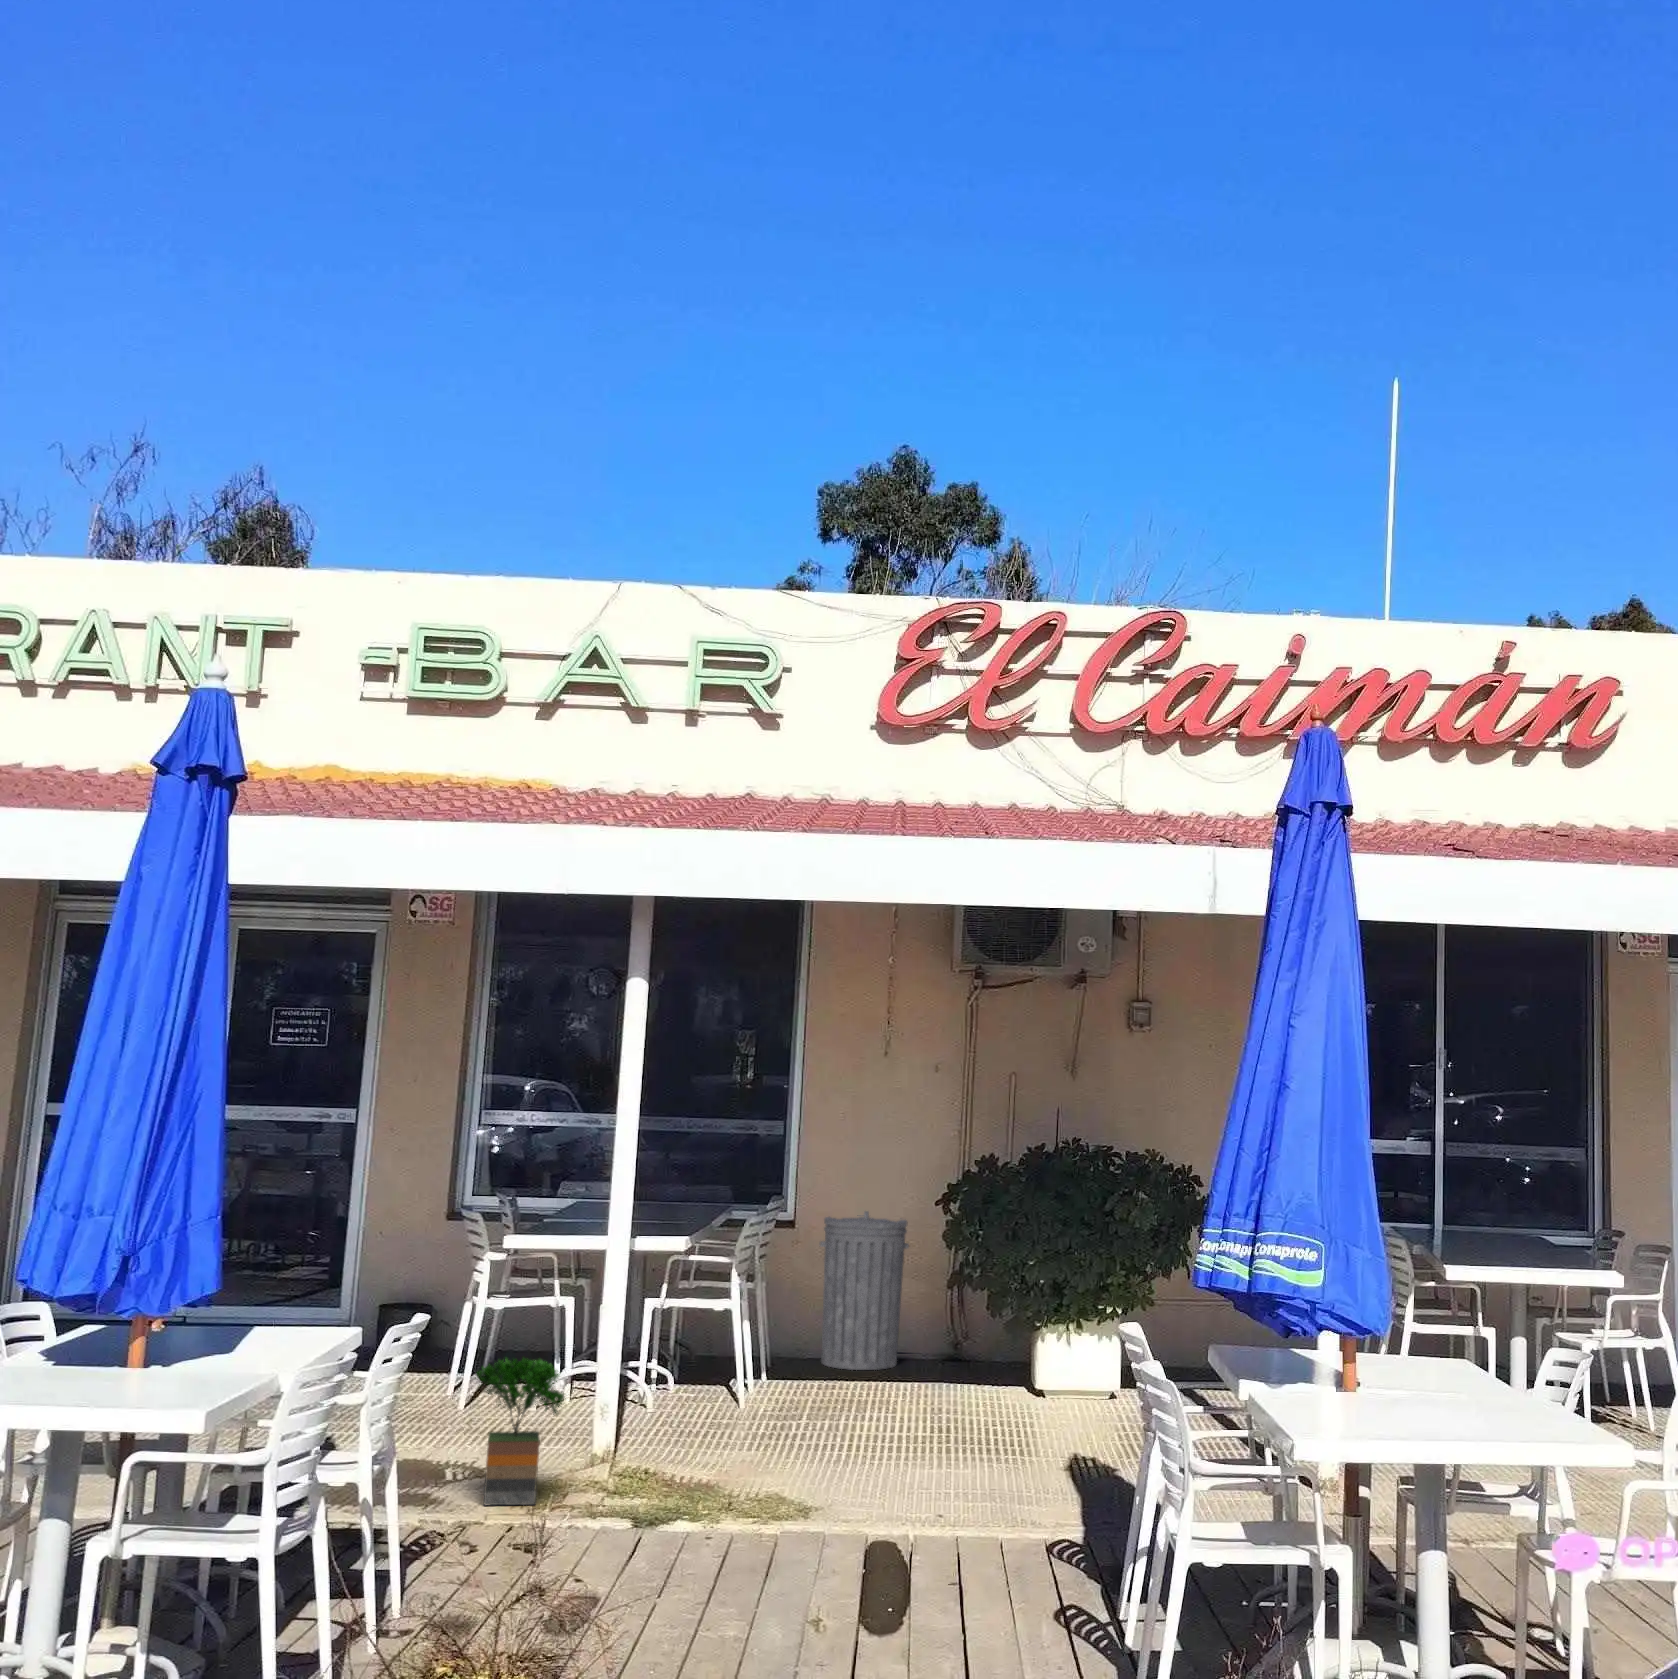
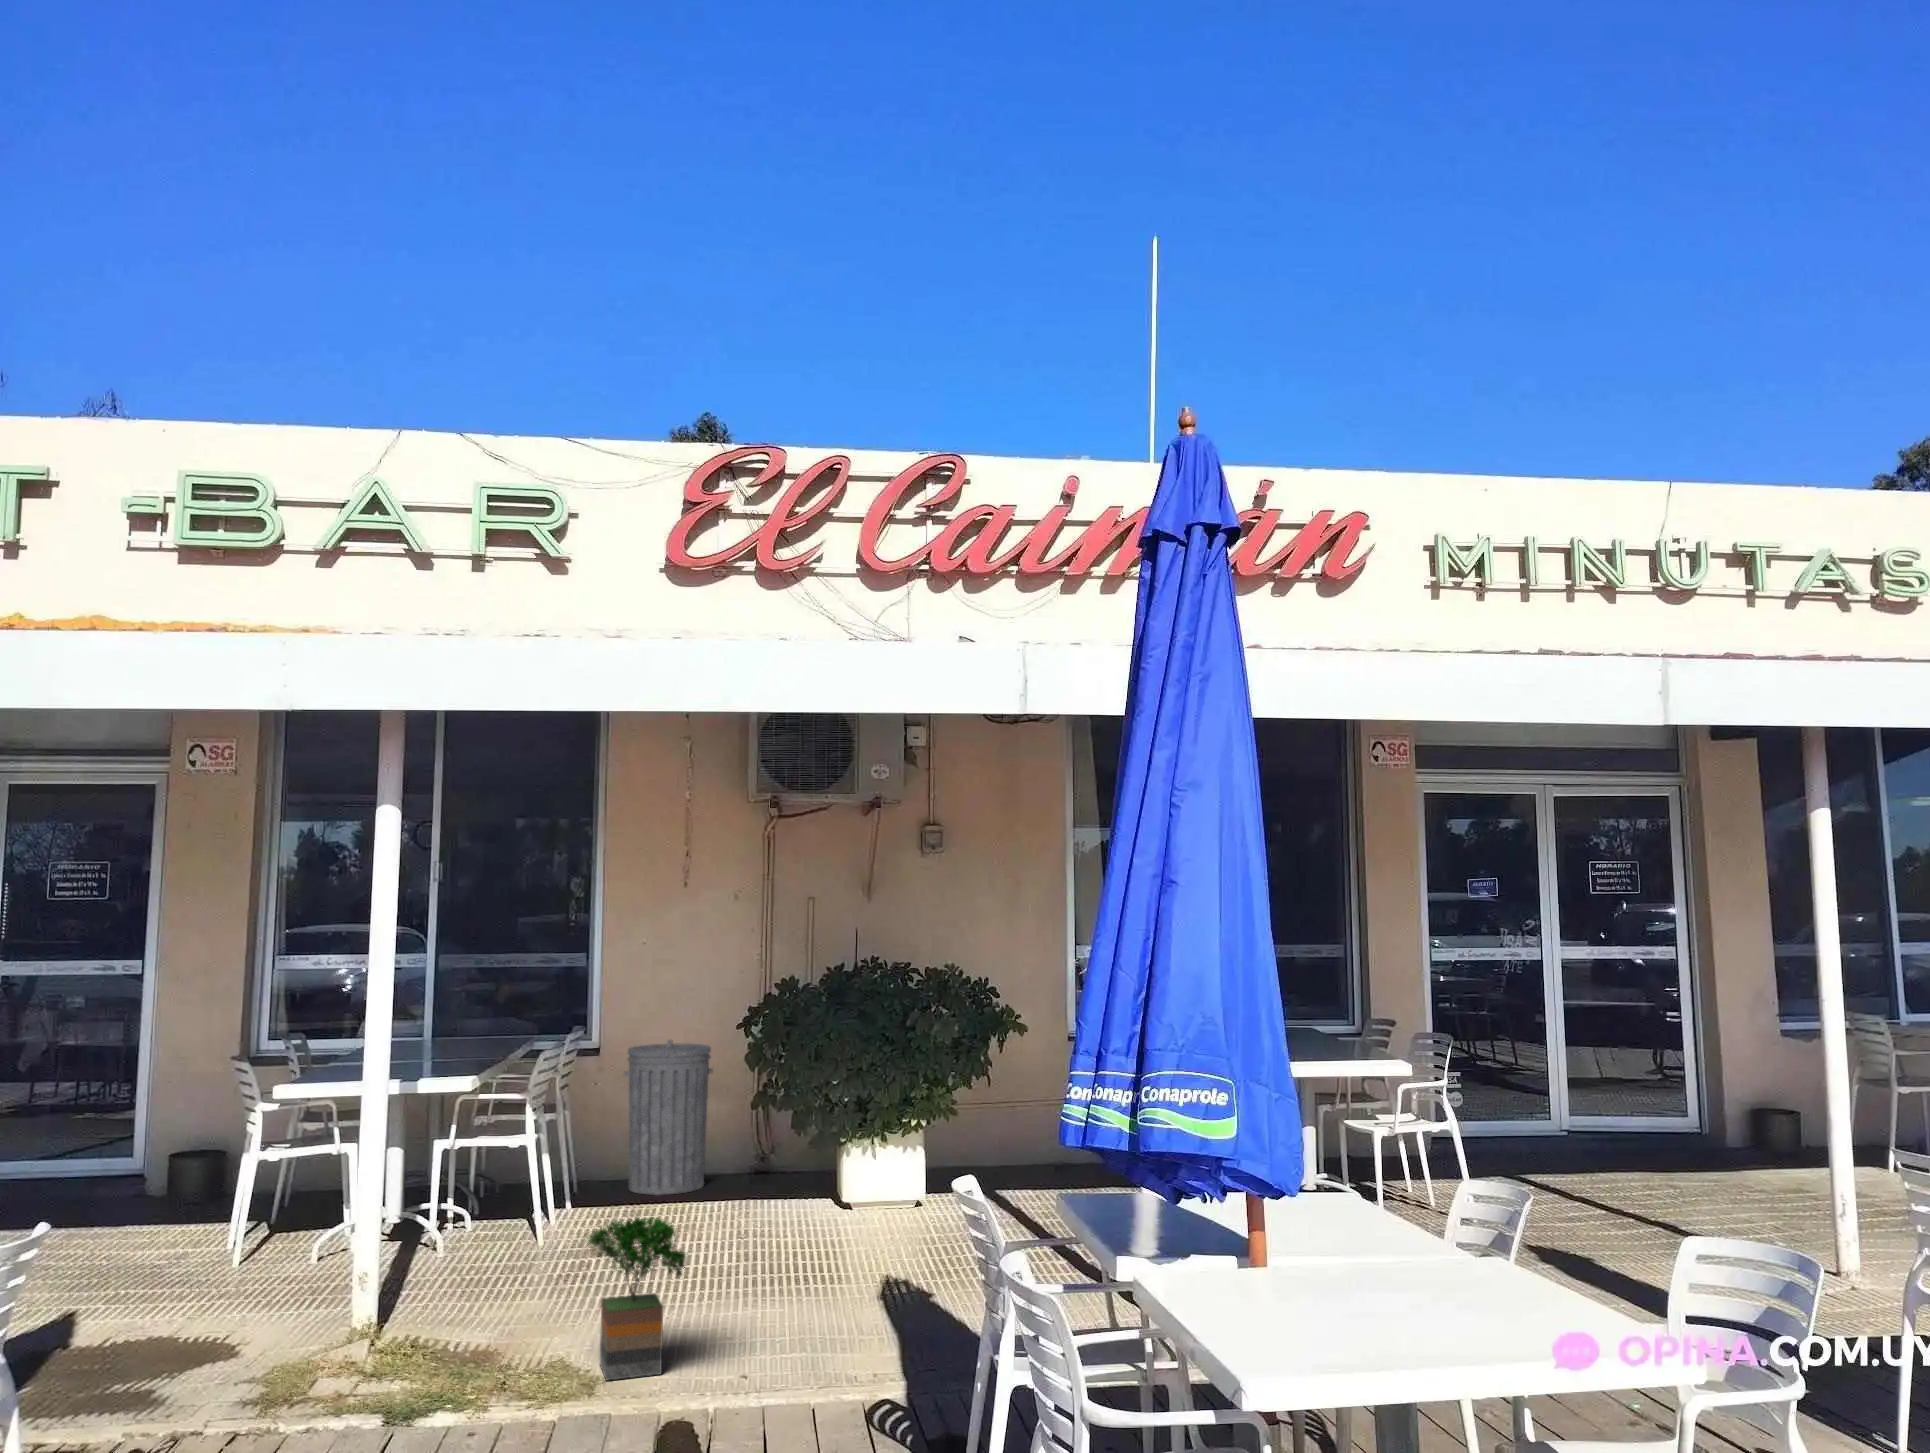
potted tree: present [477,1359,566,1505] -> present [589,1217,687,1380]

